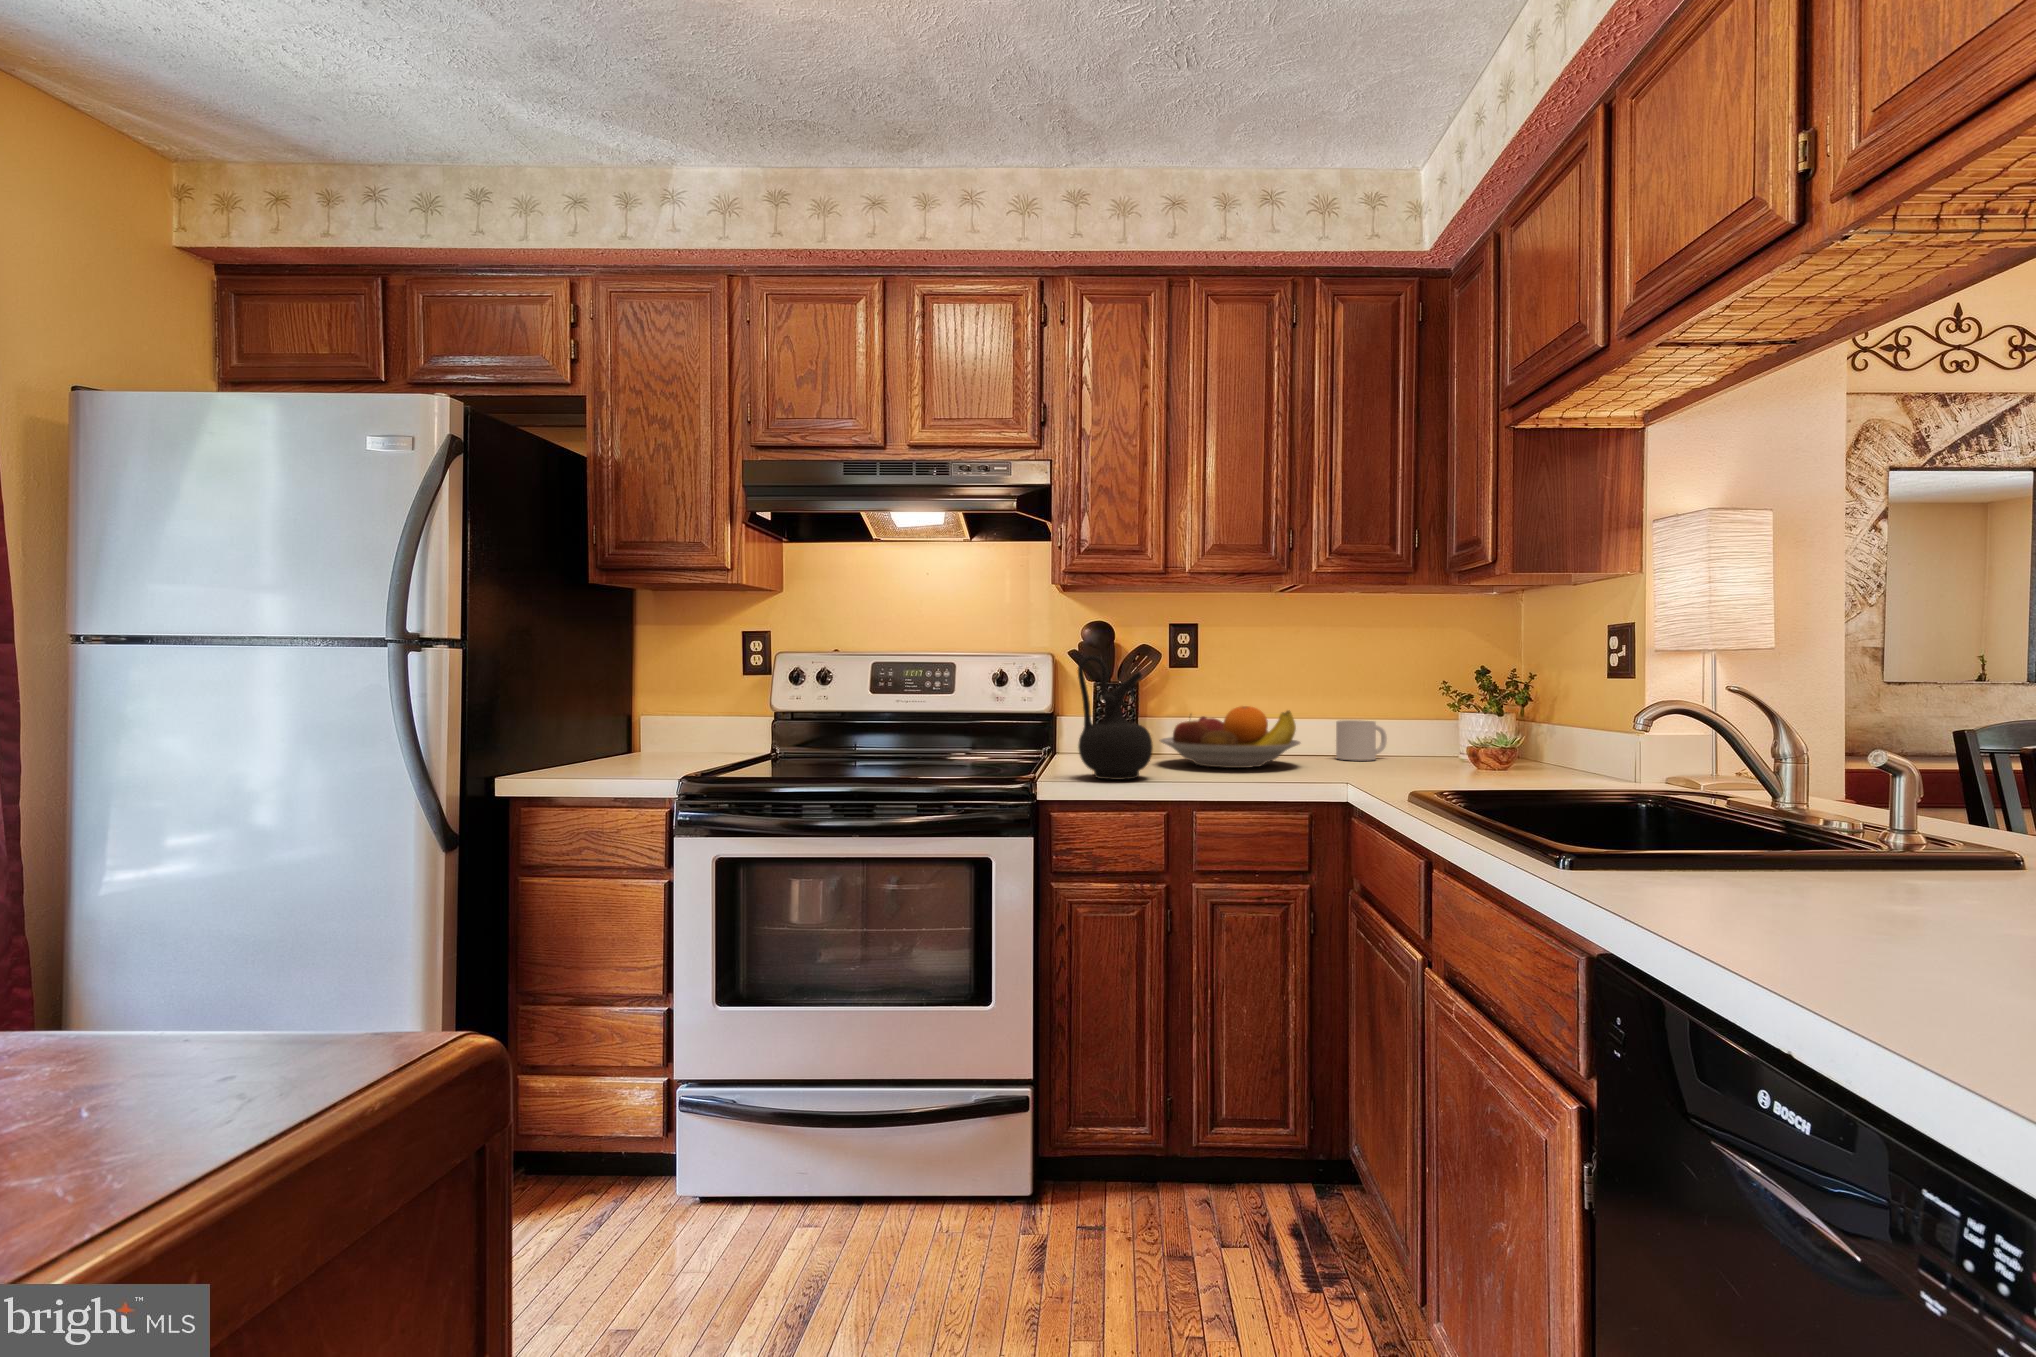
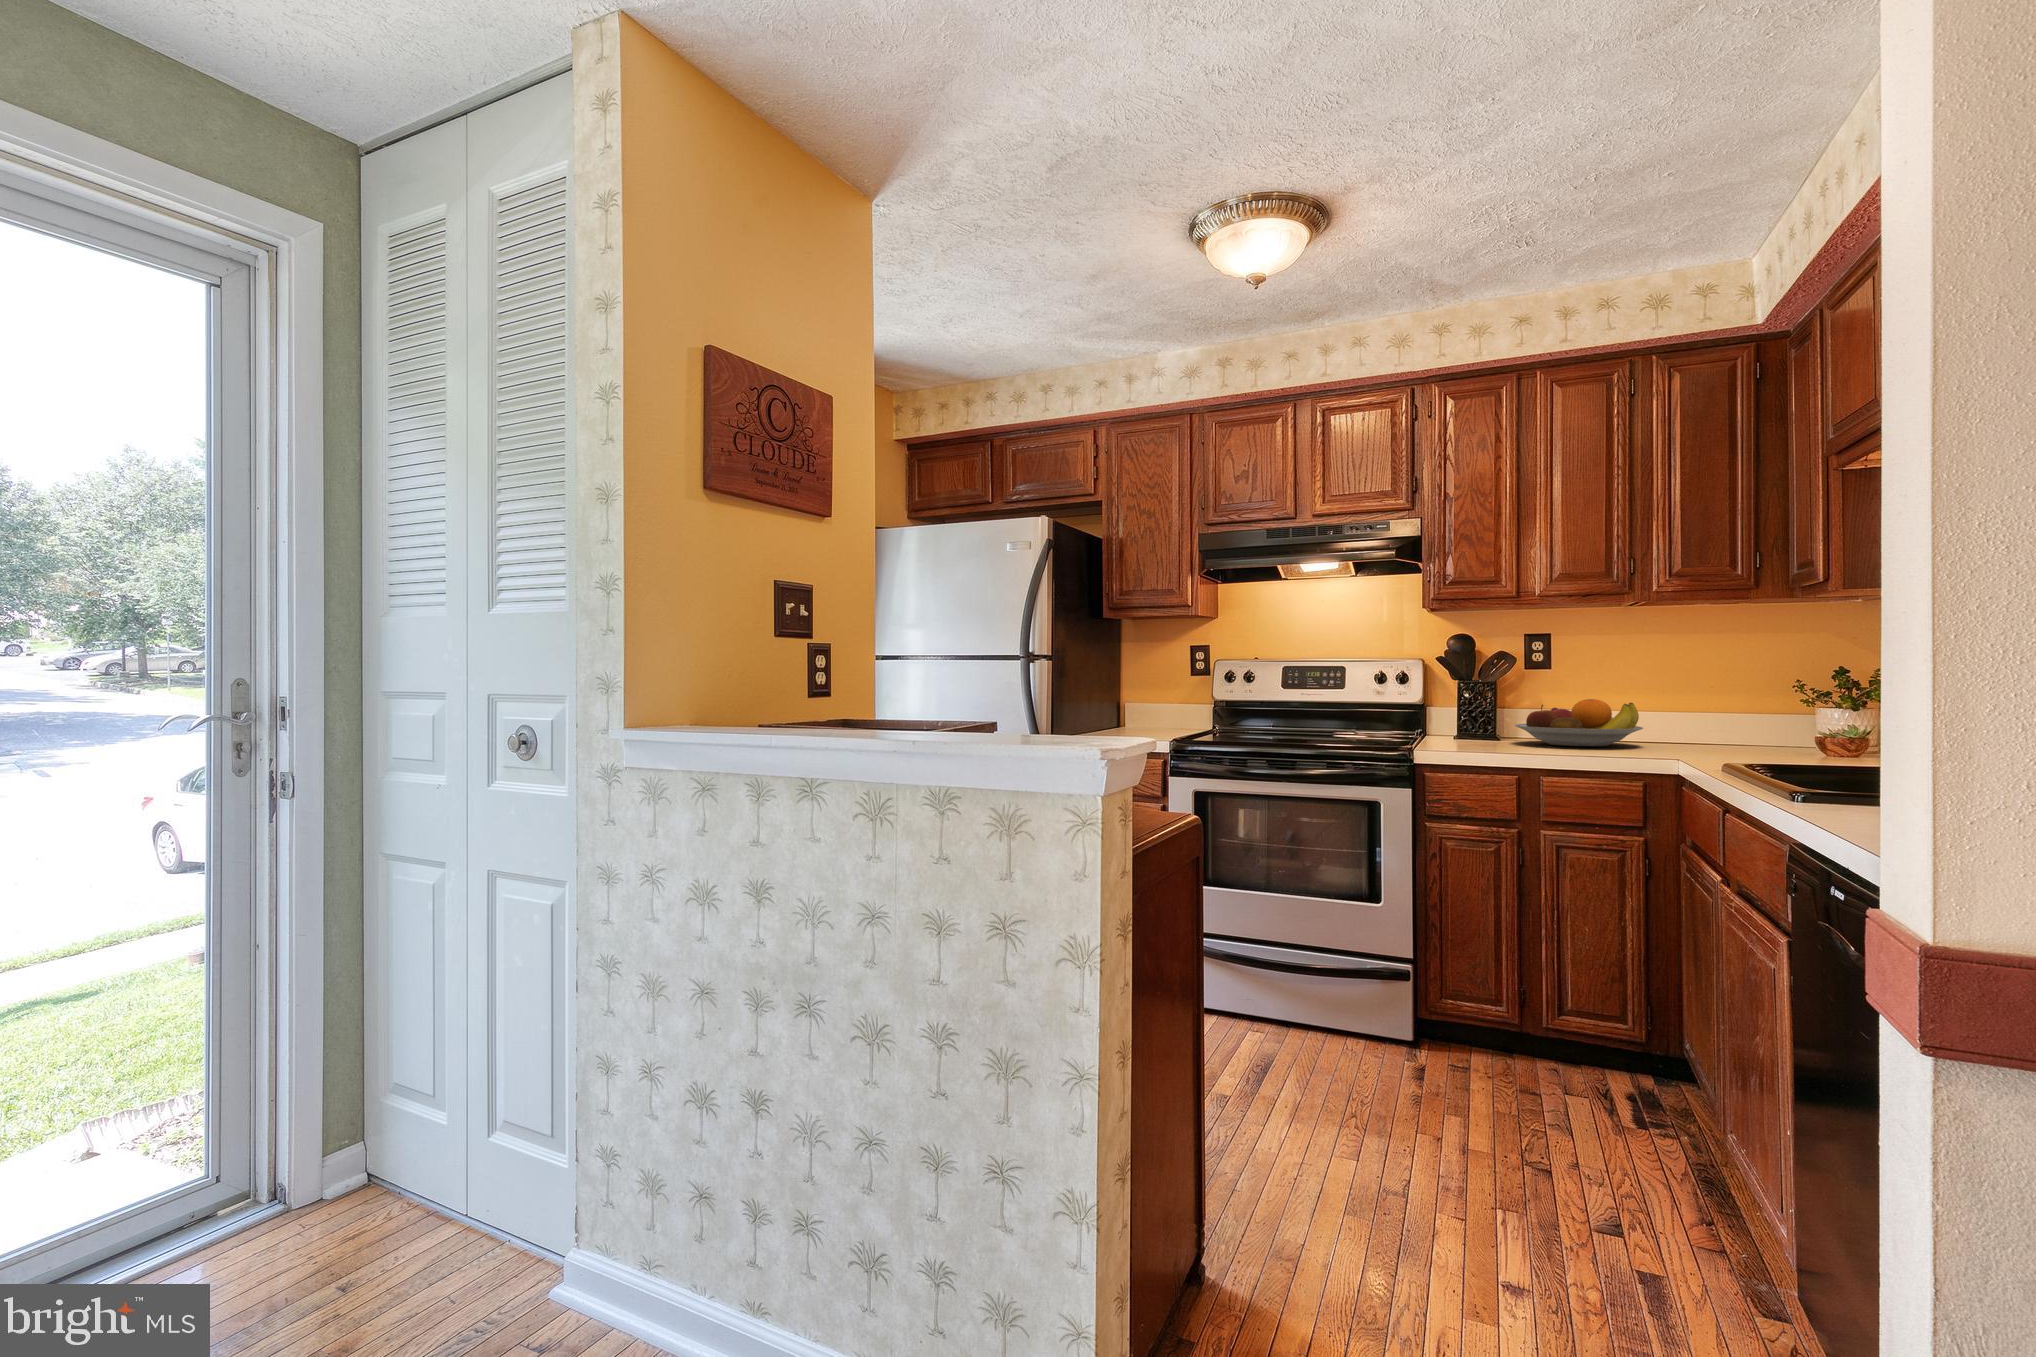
ceramic jug: present [1078,655,1153,780] -> none [1444,661,1506,750]
mug: present [1336,720,1387,761] -> none [1683,712,1735,745]

